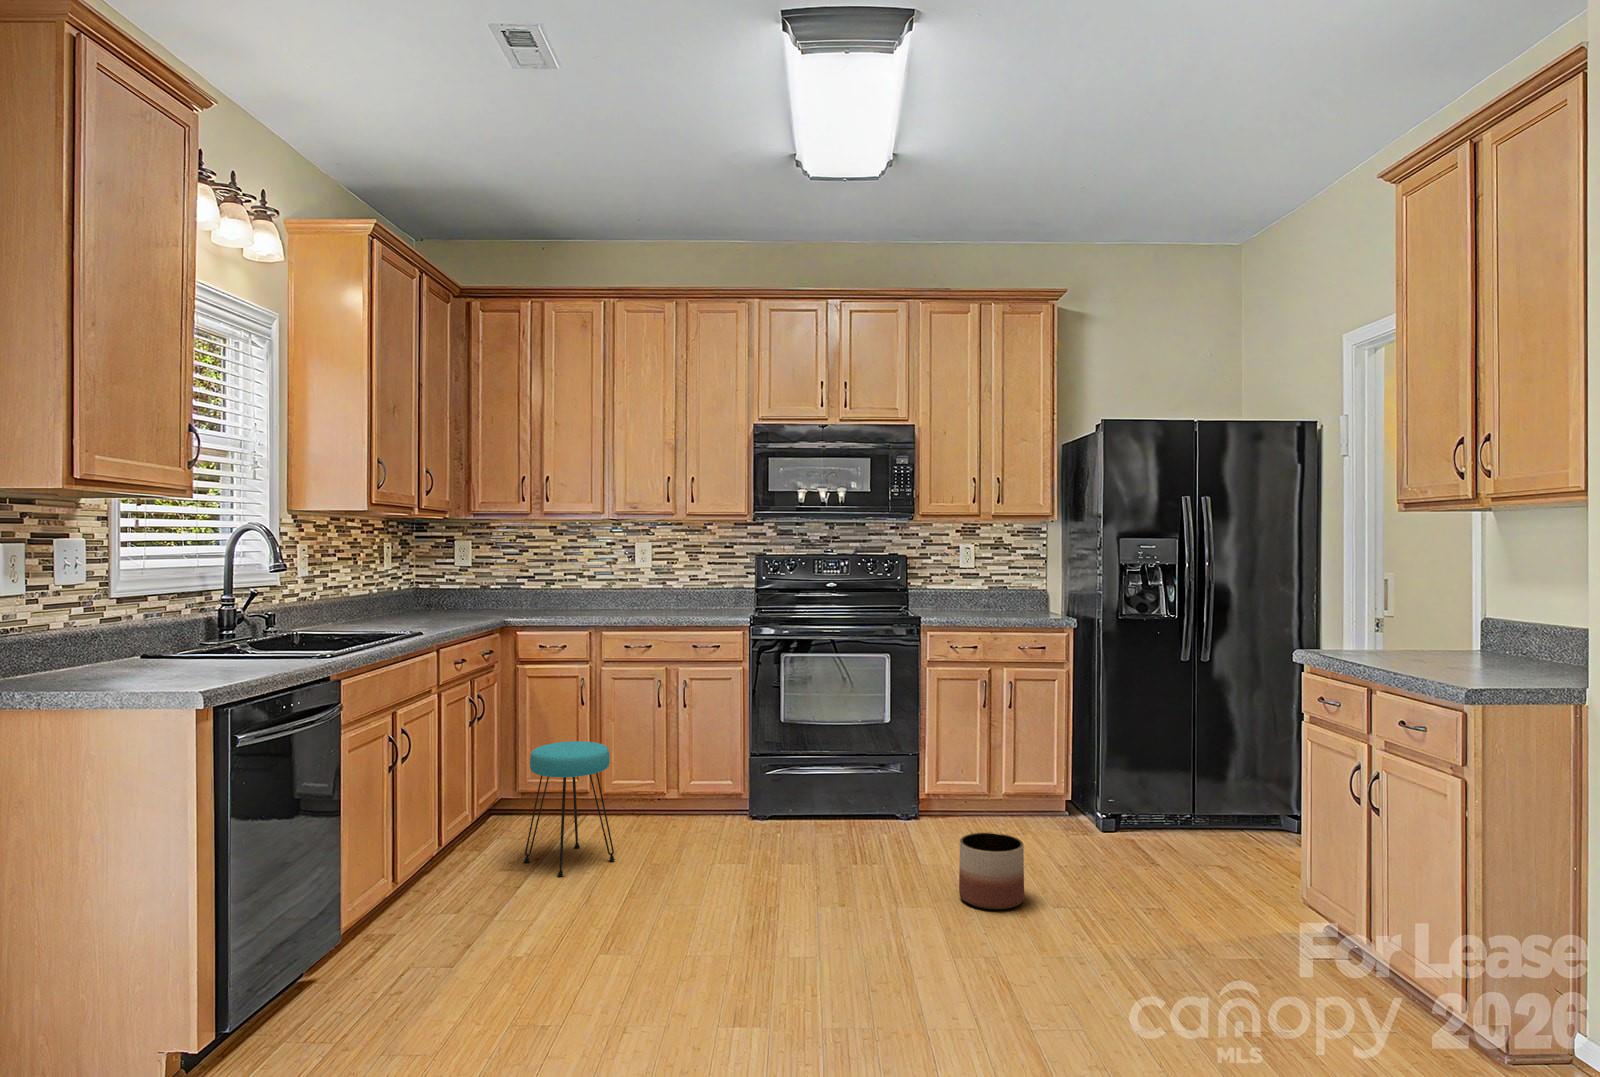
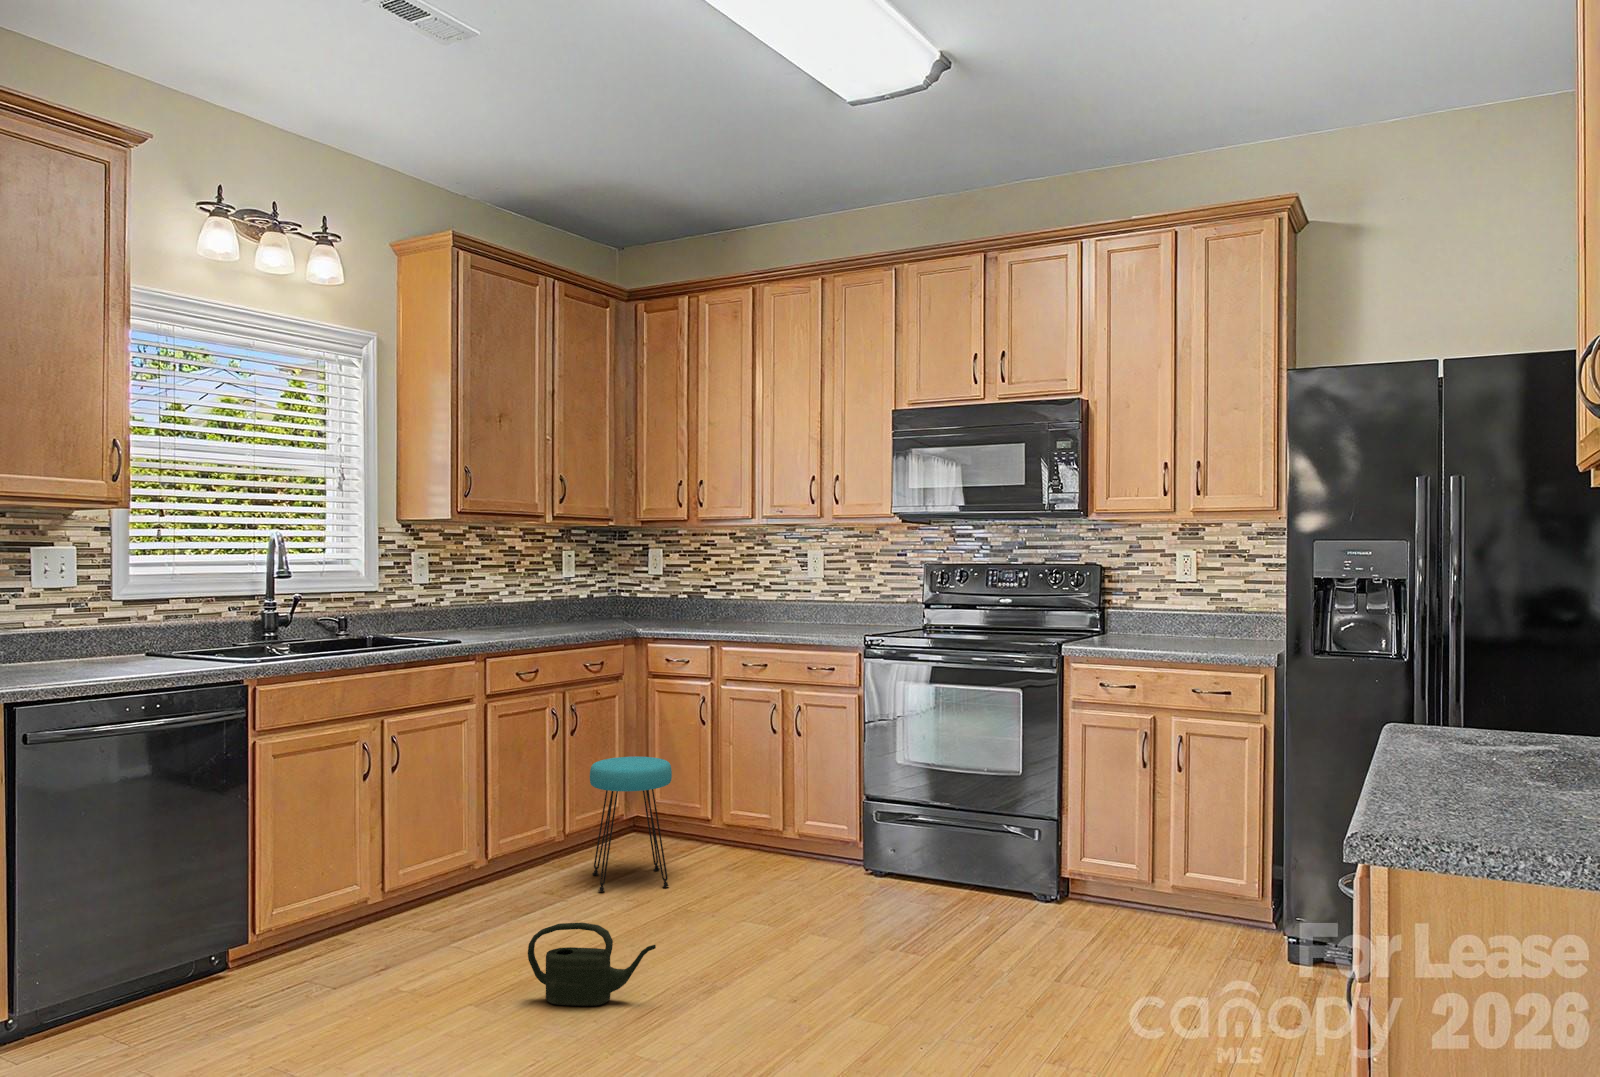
planter: present [959,833,1024,910] -> none [936,914,1018,1013]
watering can: none [666,899,779,982] -> present [528,923,656,1006]

